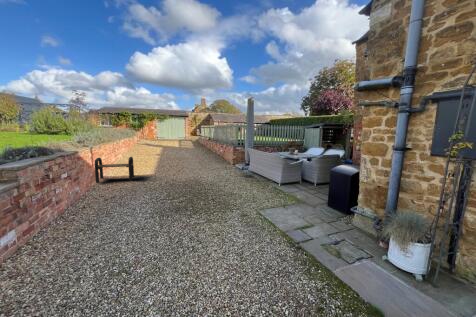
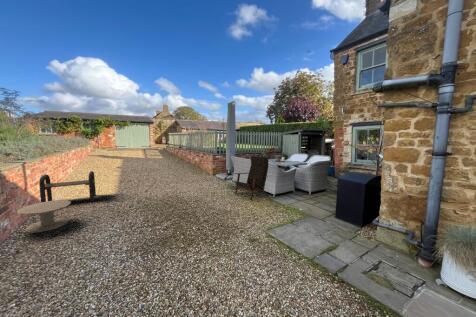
lounge chair: none [245,148,277,188] -> present [235,156,269,200]
side table: none [80,177,114,198] -> present [17,200,71,233]

